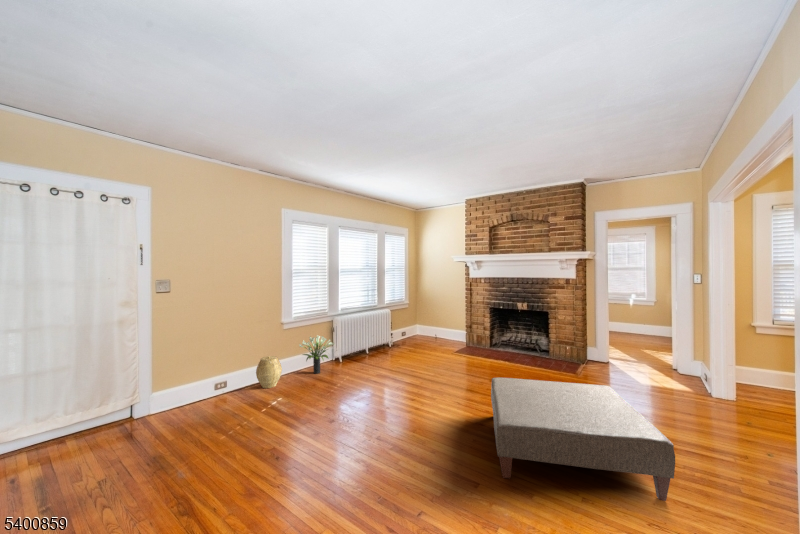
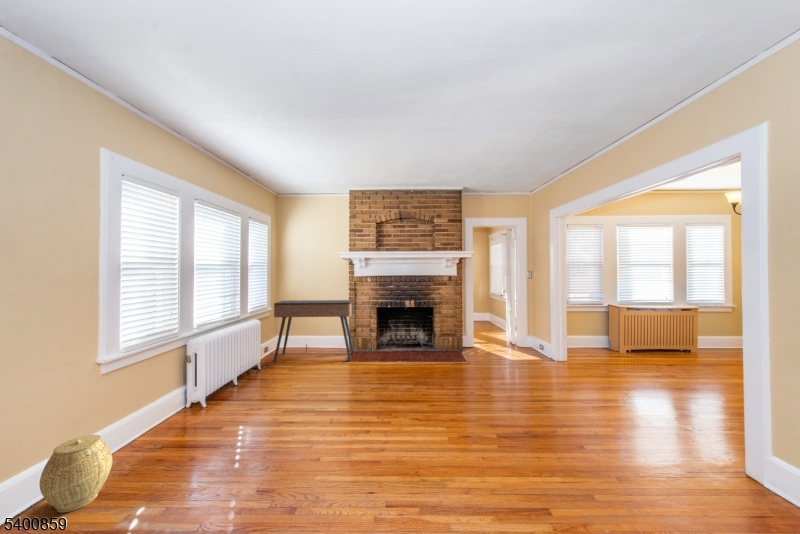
console table: none [403,296,468,353] -> present [274,300,354,362]
potted plant: present [299,336,334,374] -> none [139,374,211,442]
ottoman: present [491,377,675,501] -> none [464,367,663,494]

